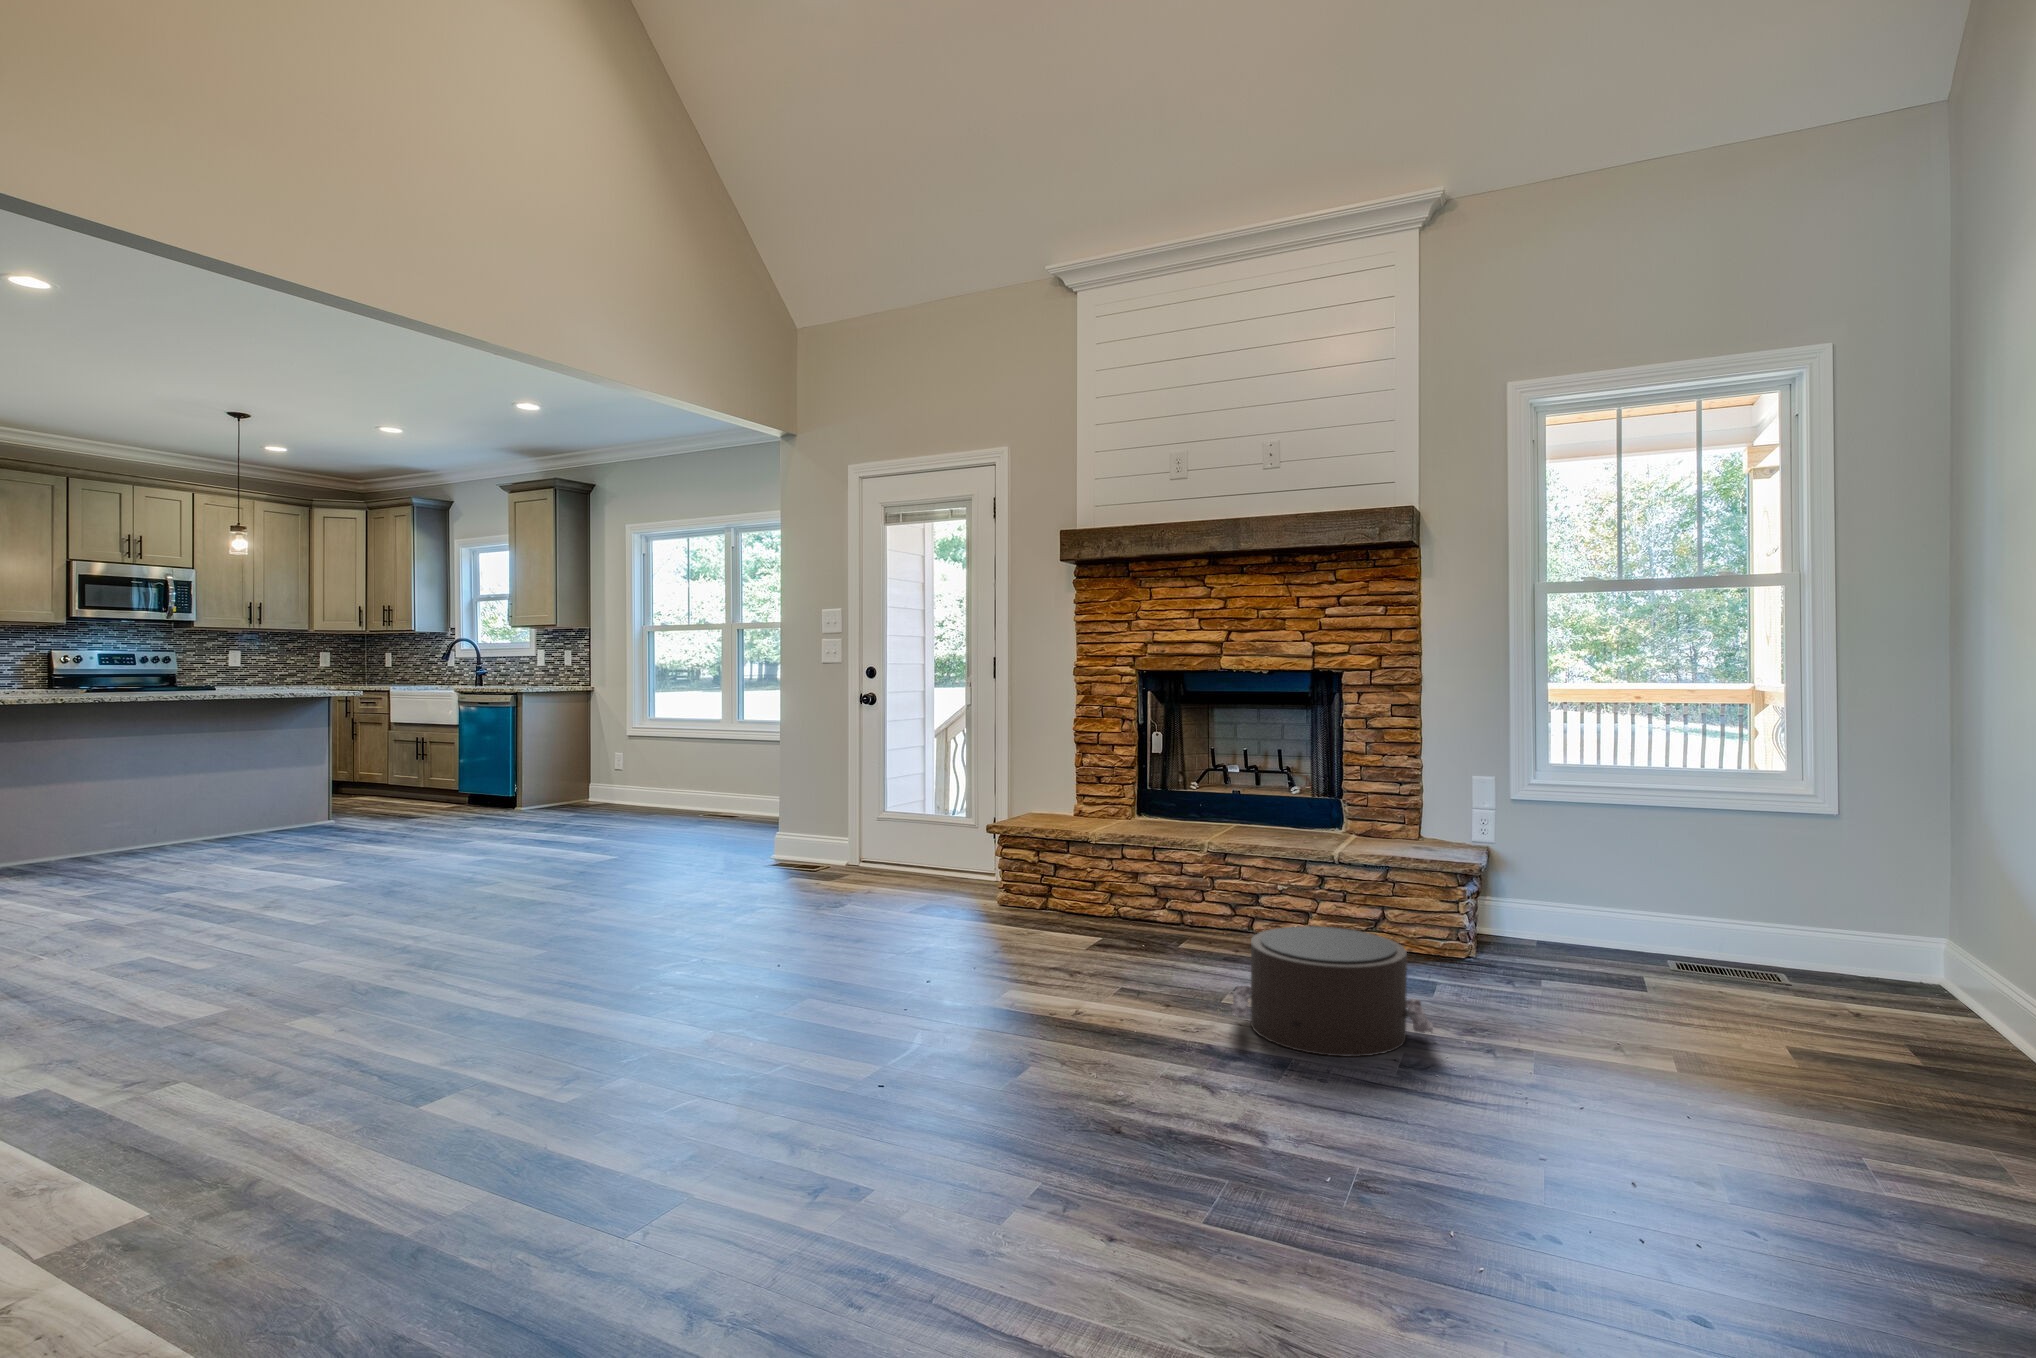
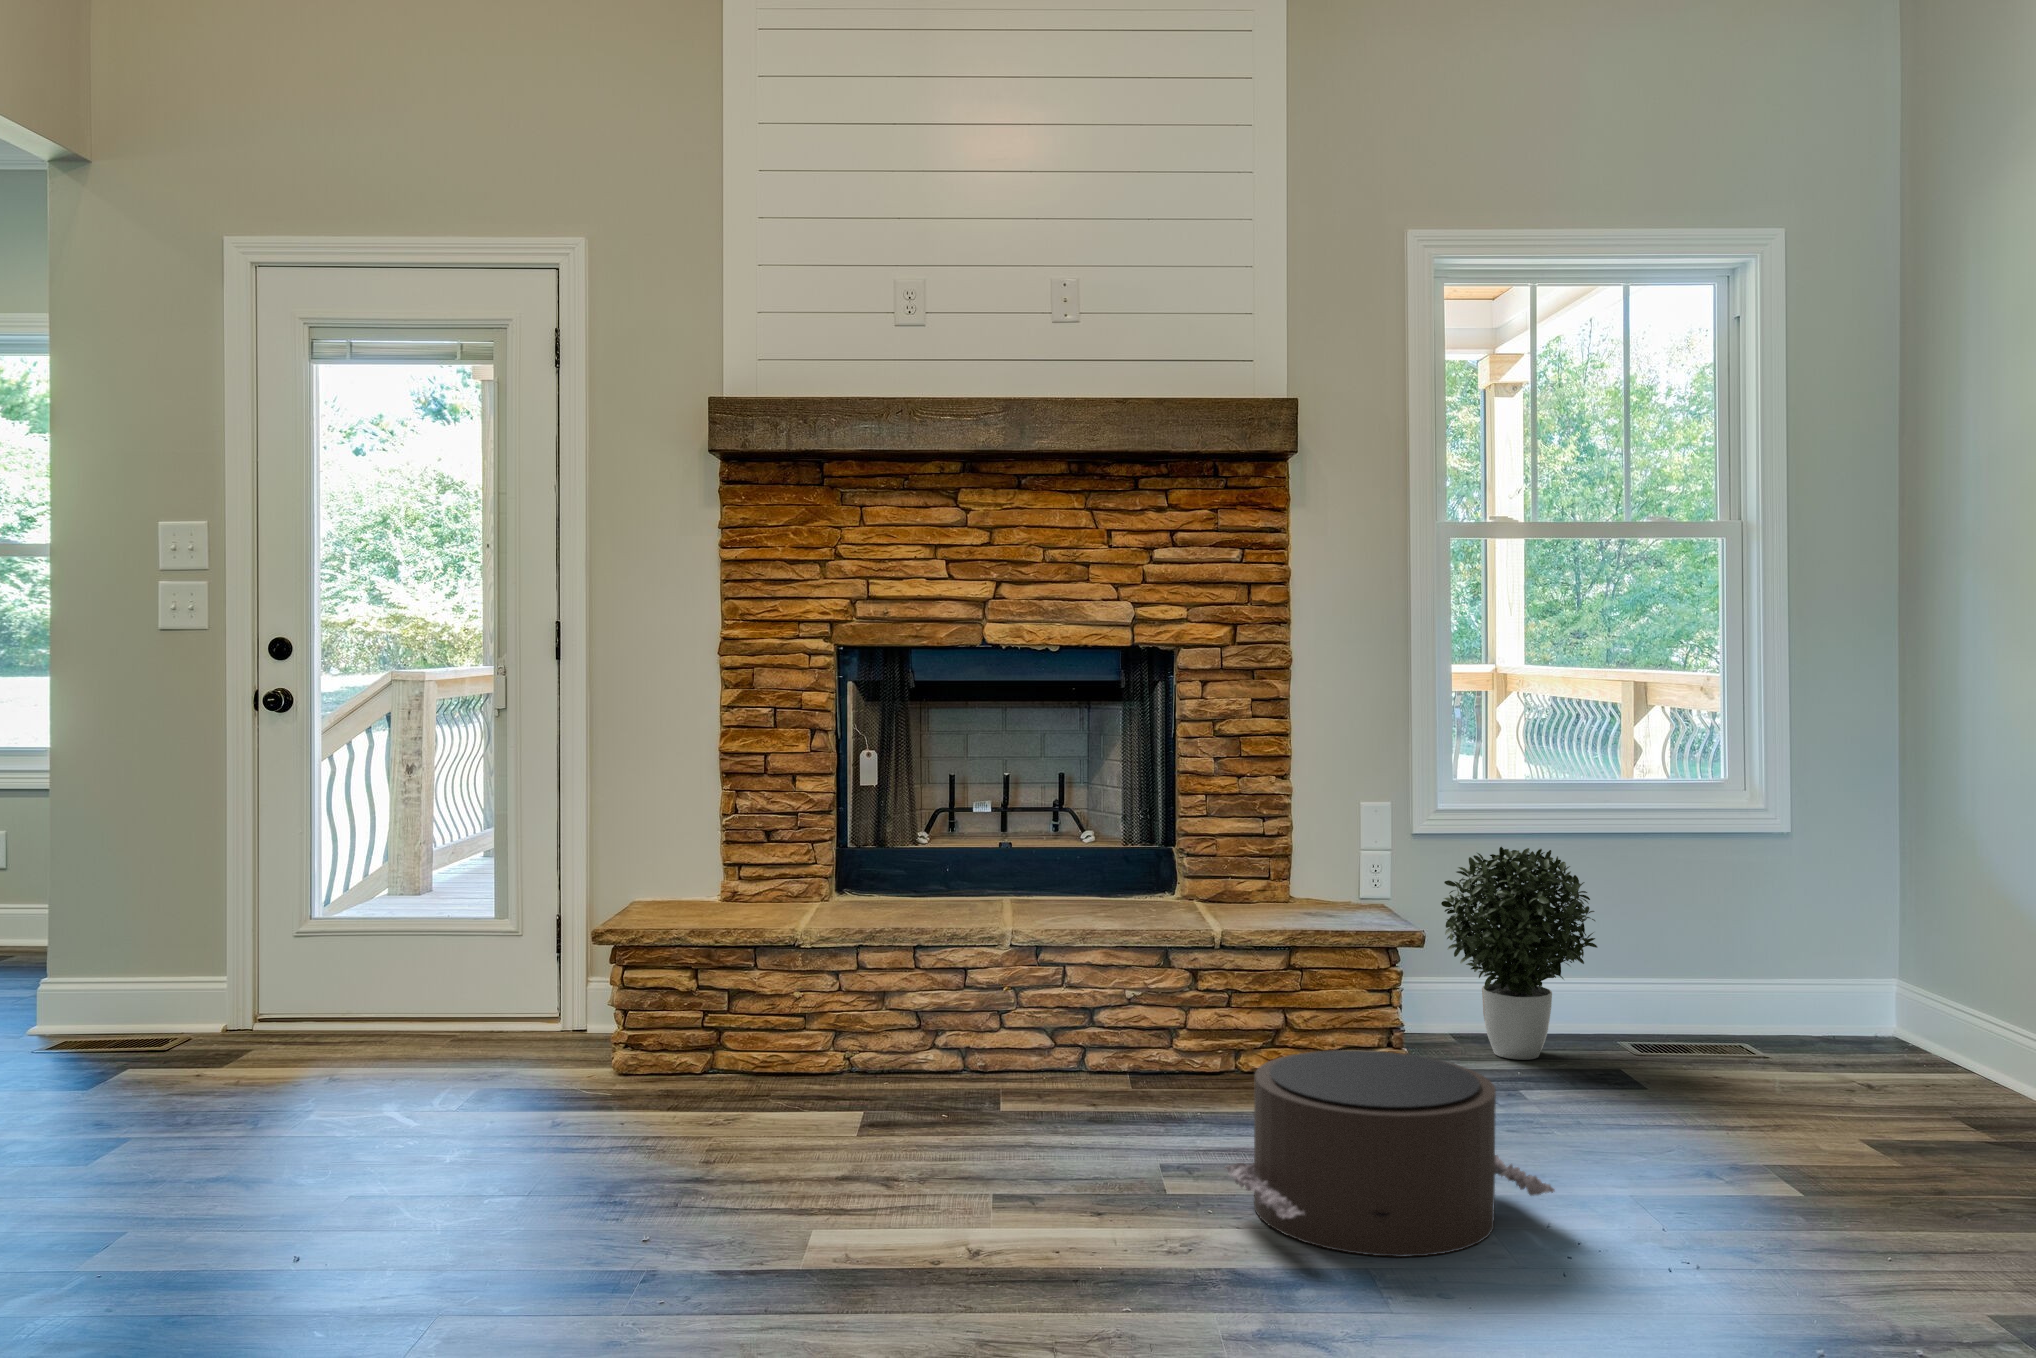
potted plant: none [1519,812,1635,967] -> present [1441,847,1597,1060]

